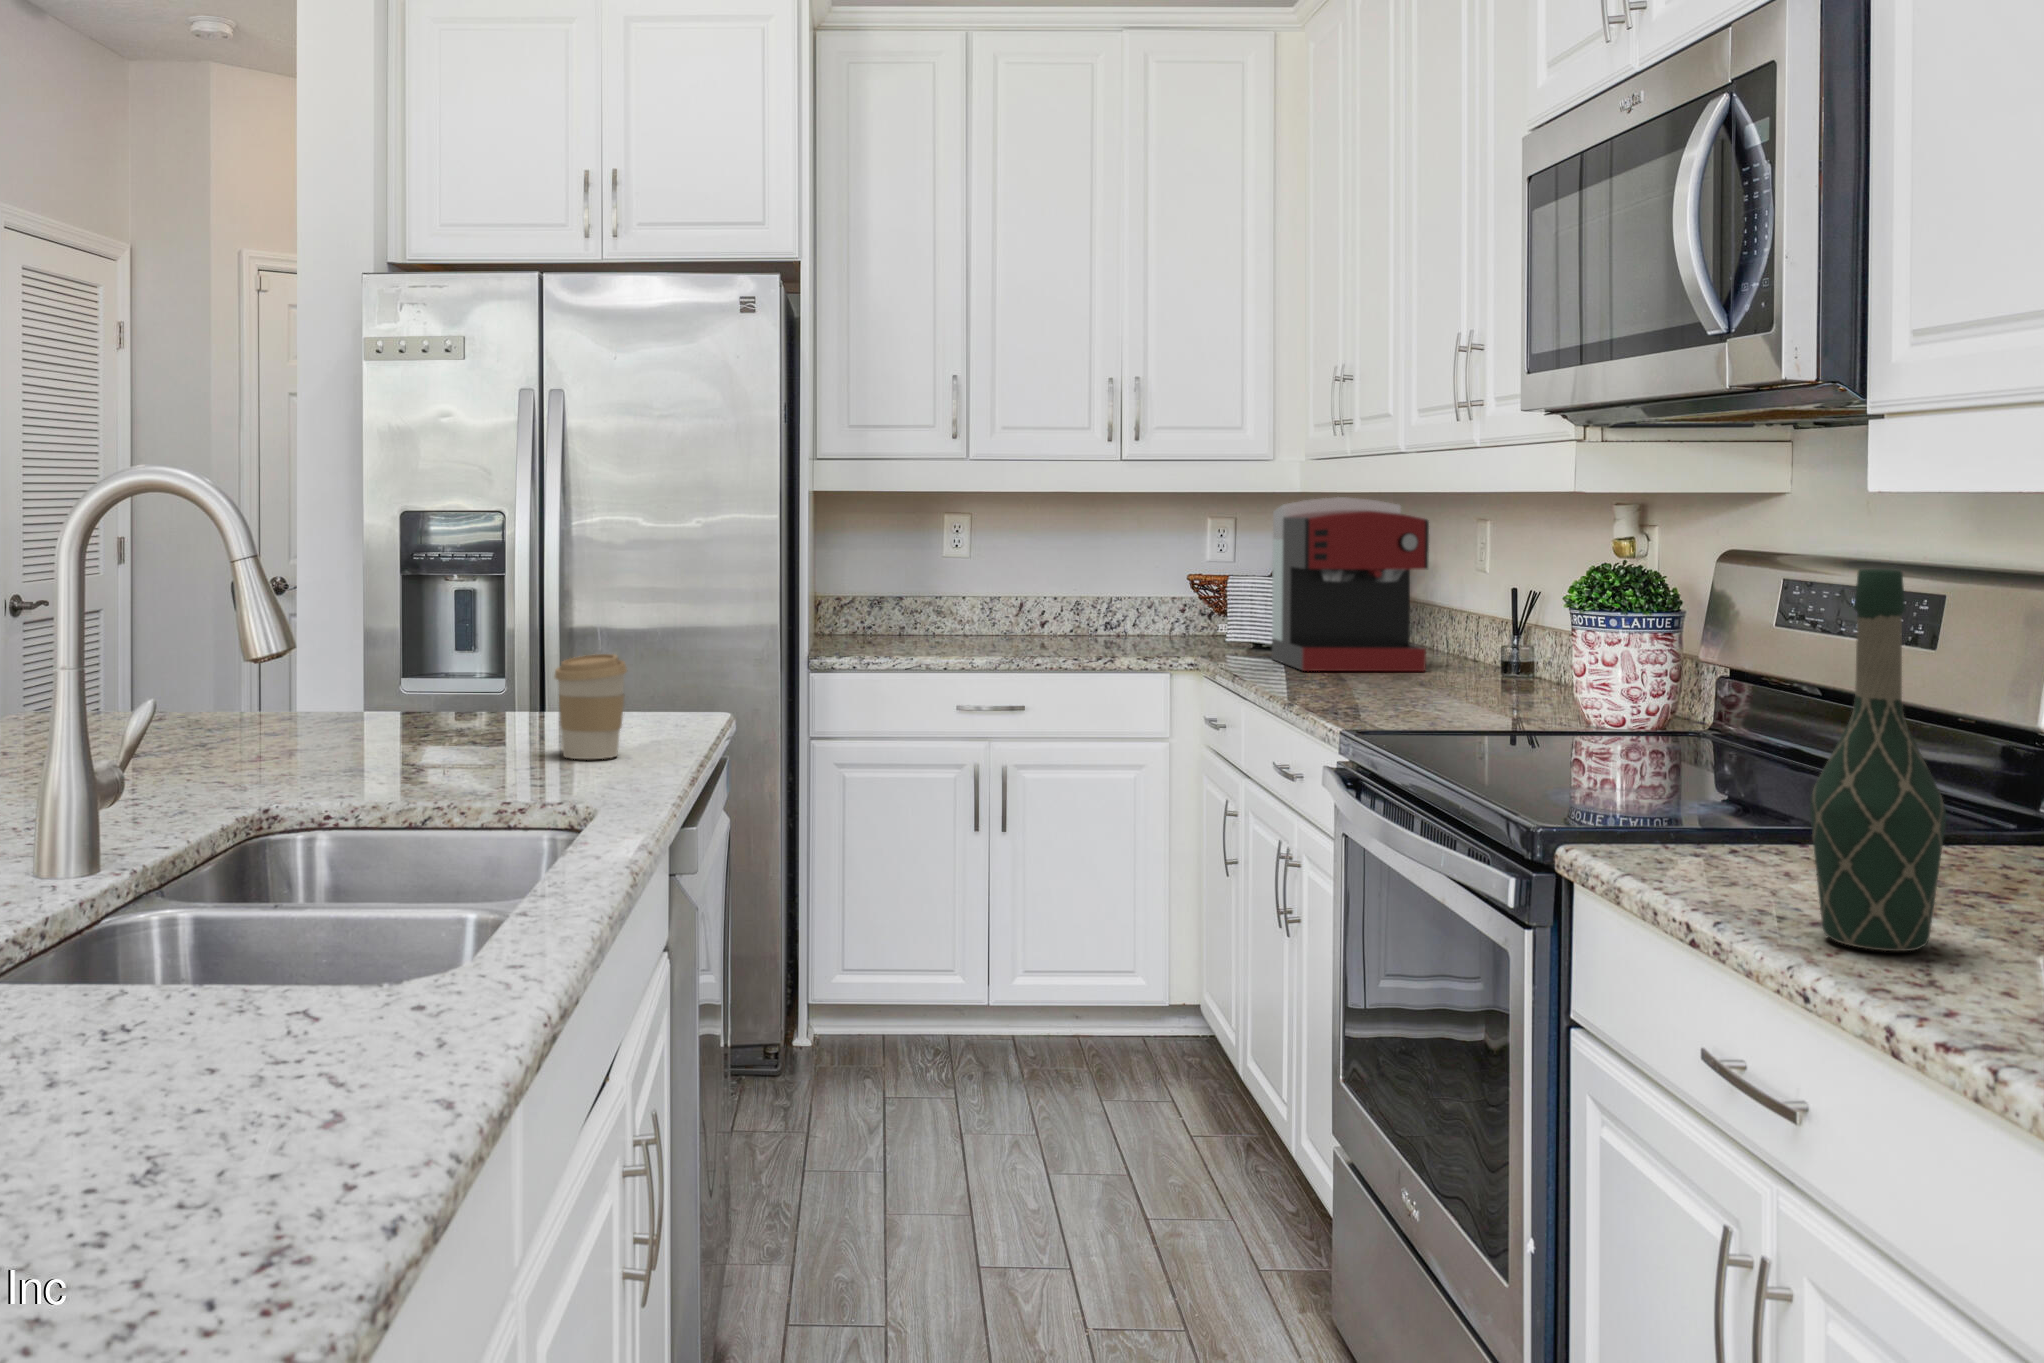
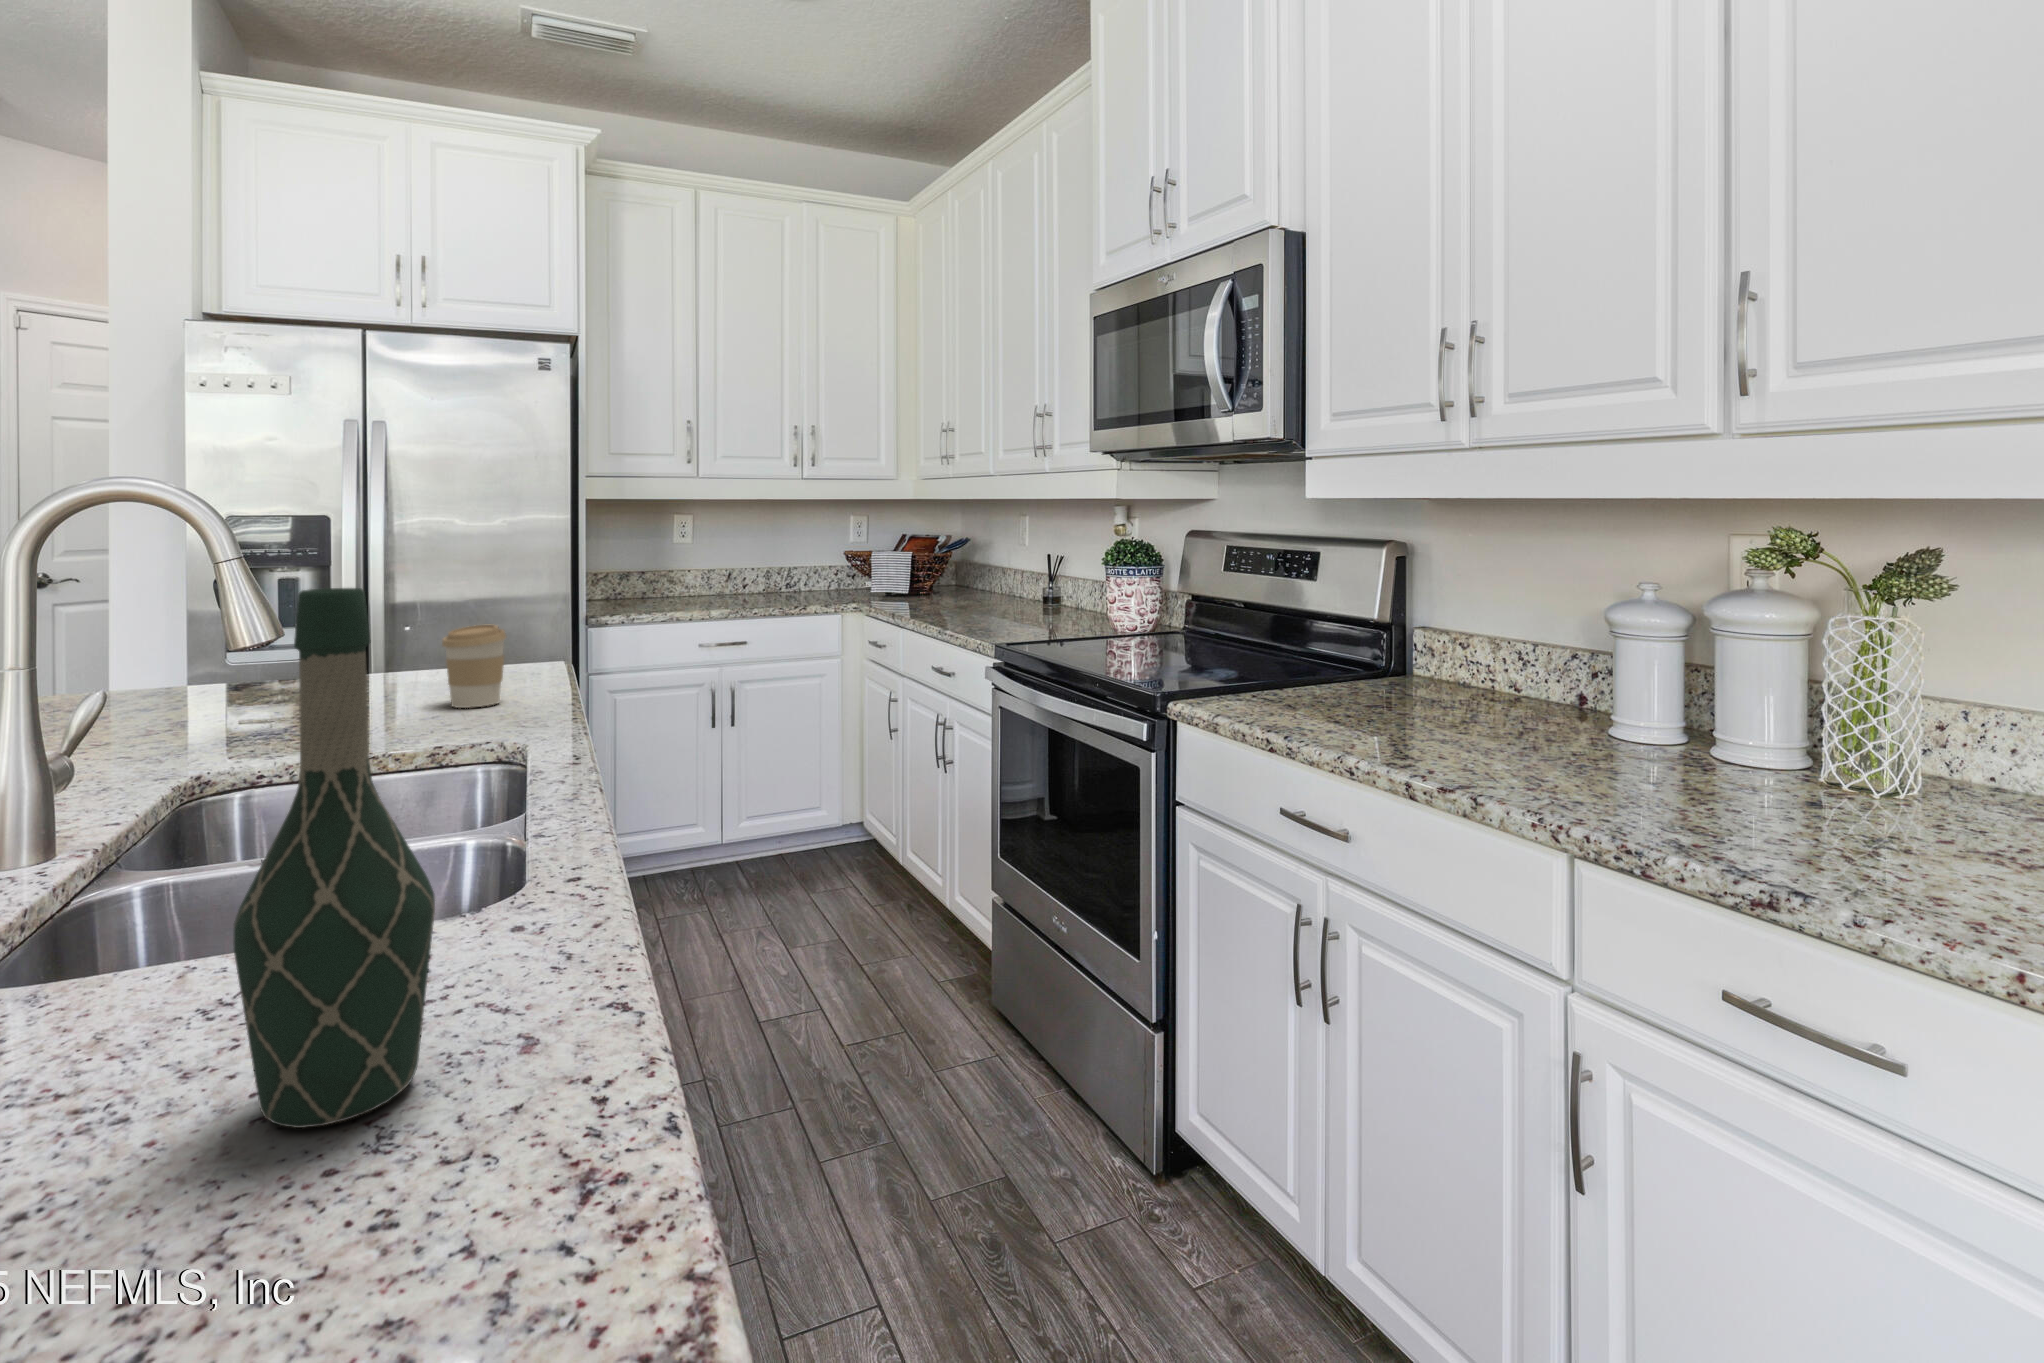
coffee maker: present [1272,497,1429,671] -> none [906,499,1004,607]
wine bottle: present [1810,569,1946,951] -> present [233,588,435,1128]

